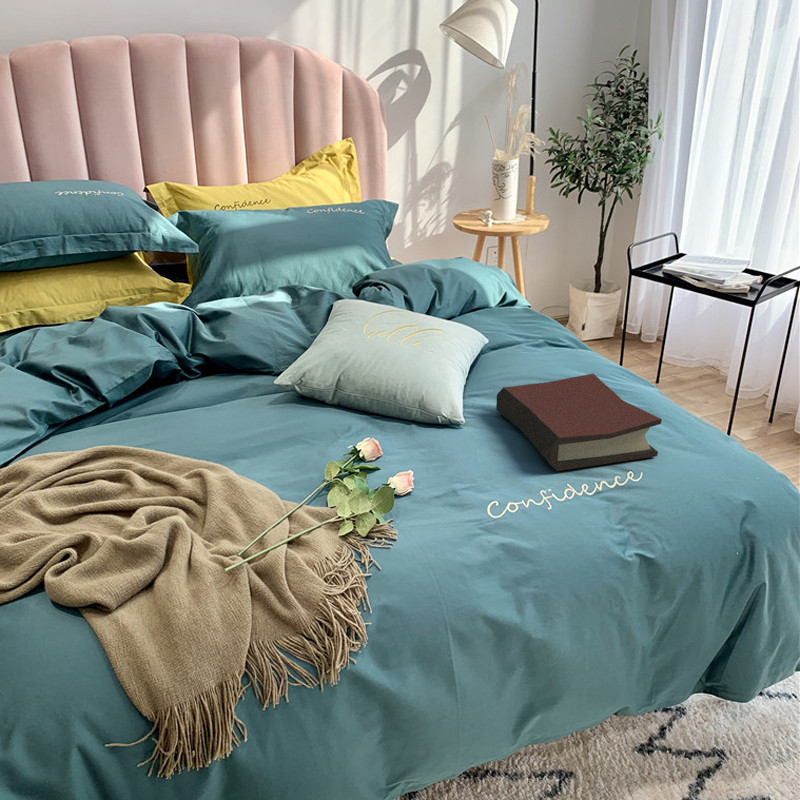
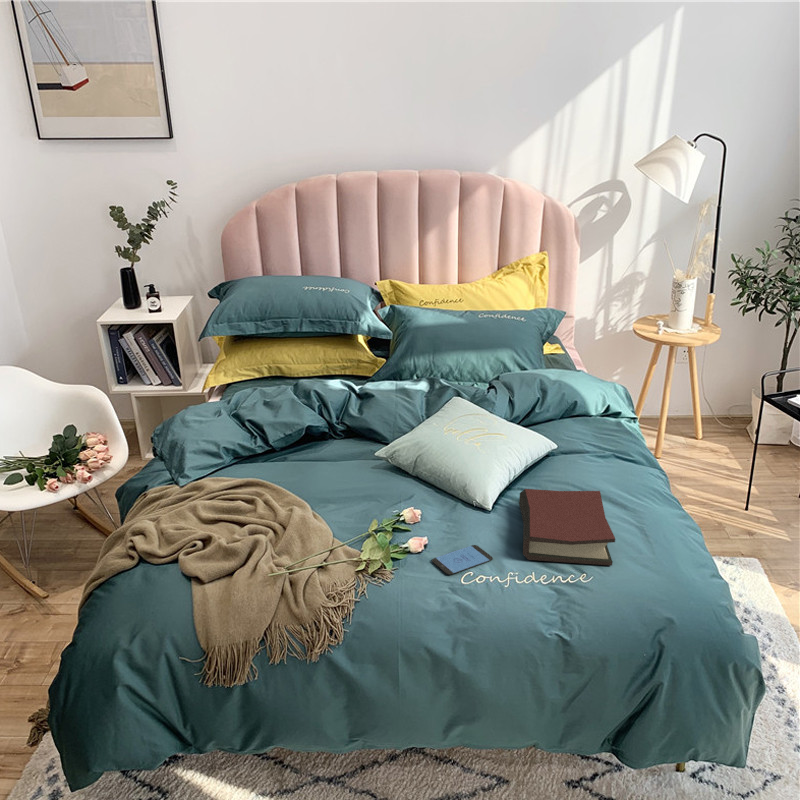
smartphone: none [436,469,512,512] -> present [432,545,493,575]

